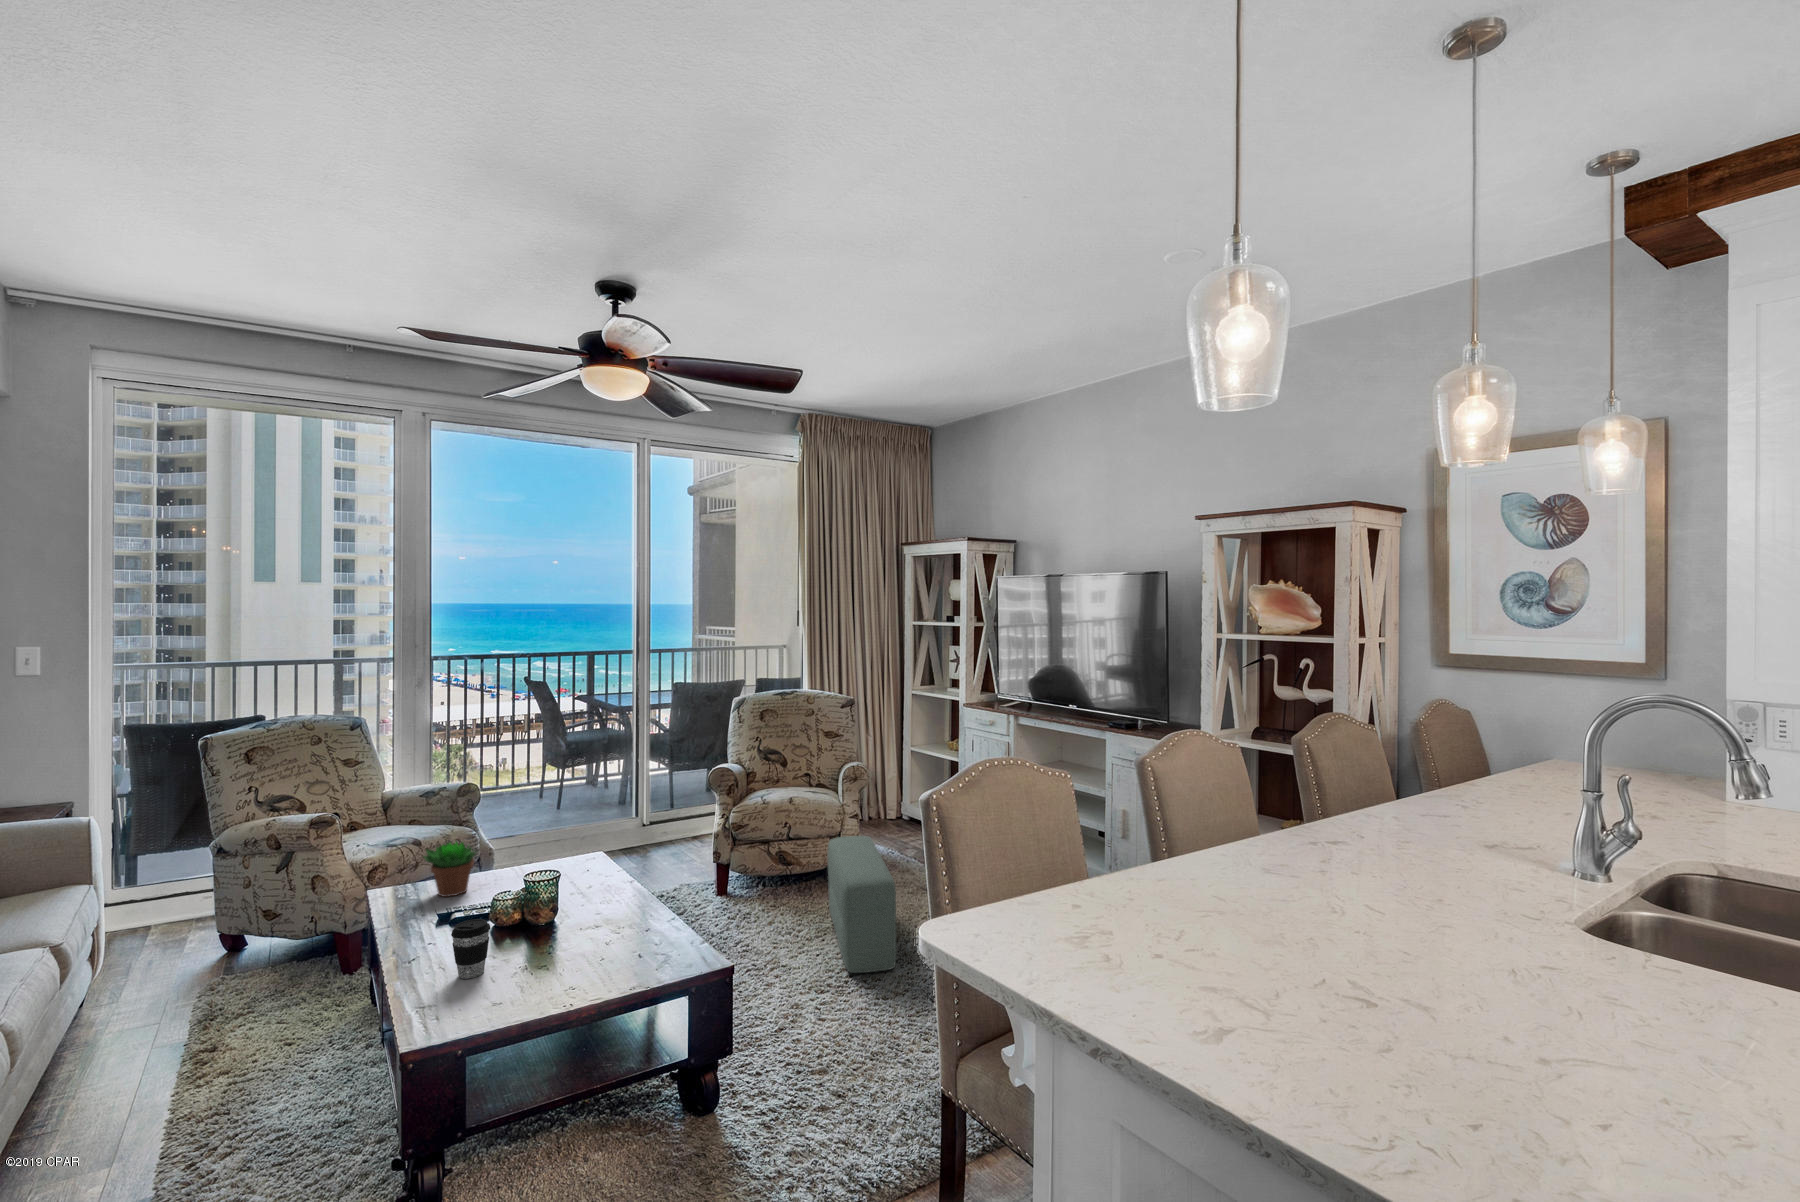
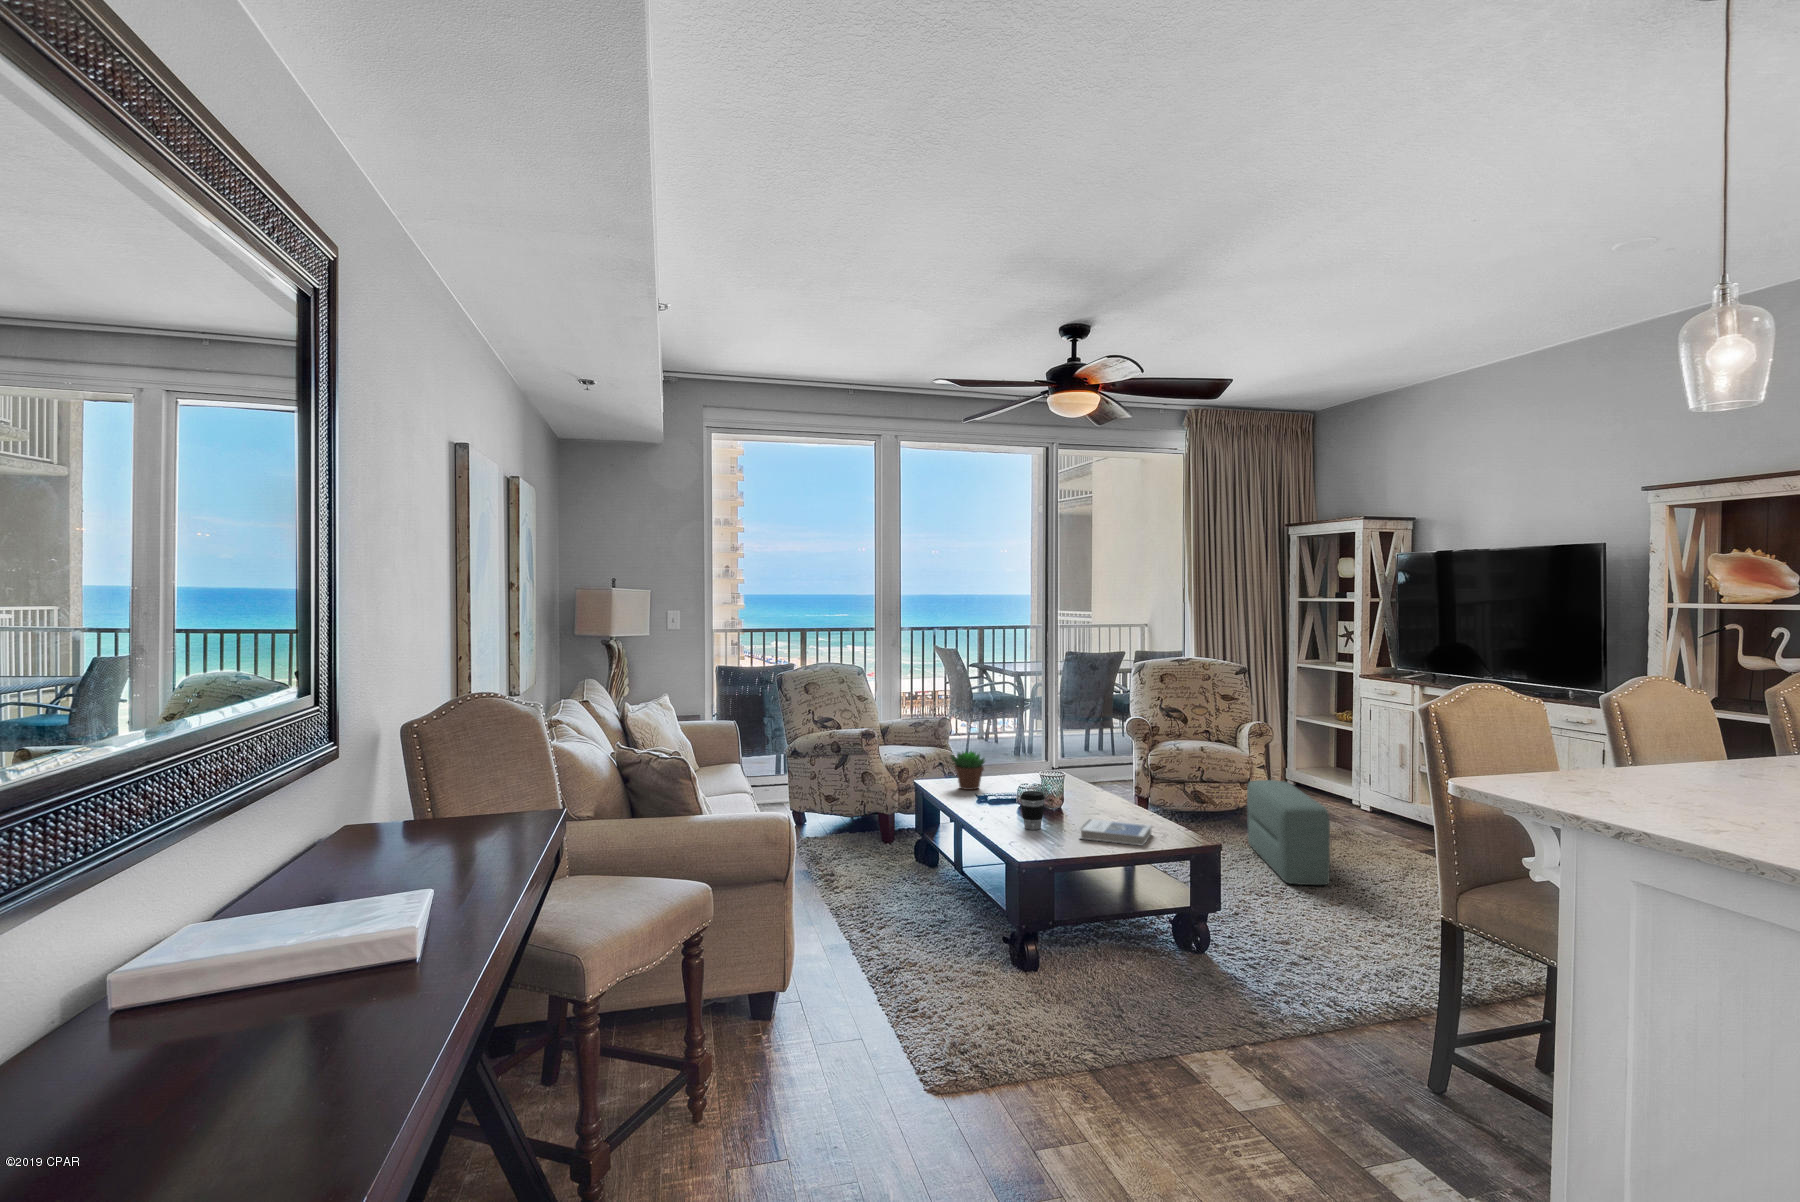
hardback book: none [520,951,636,997] -> present [1080,819,1152,846]

